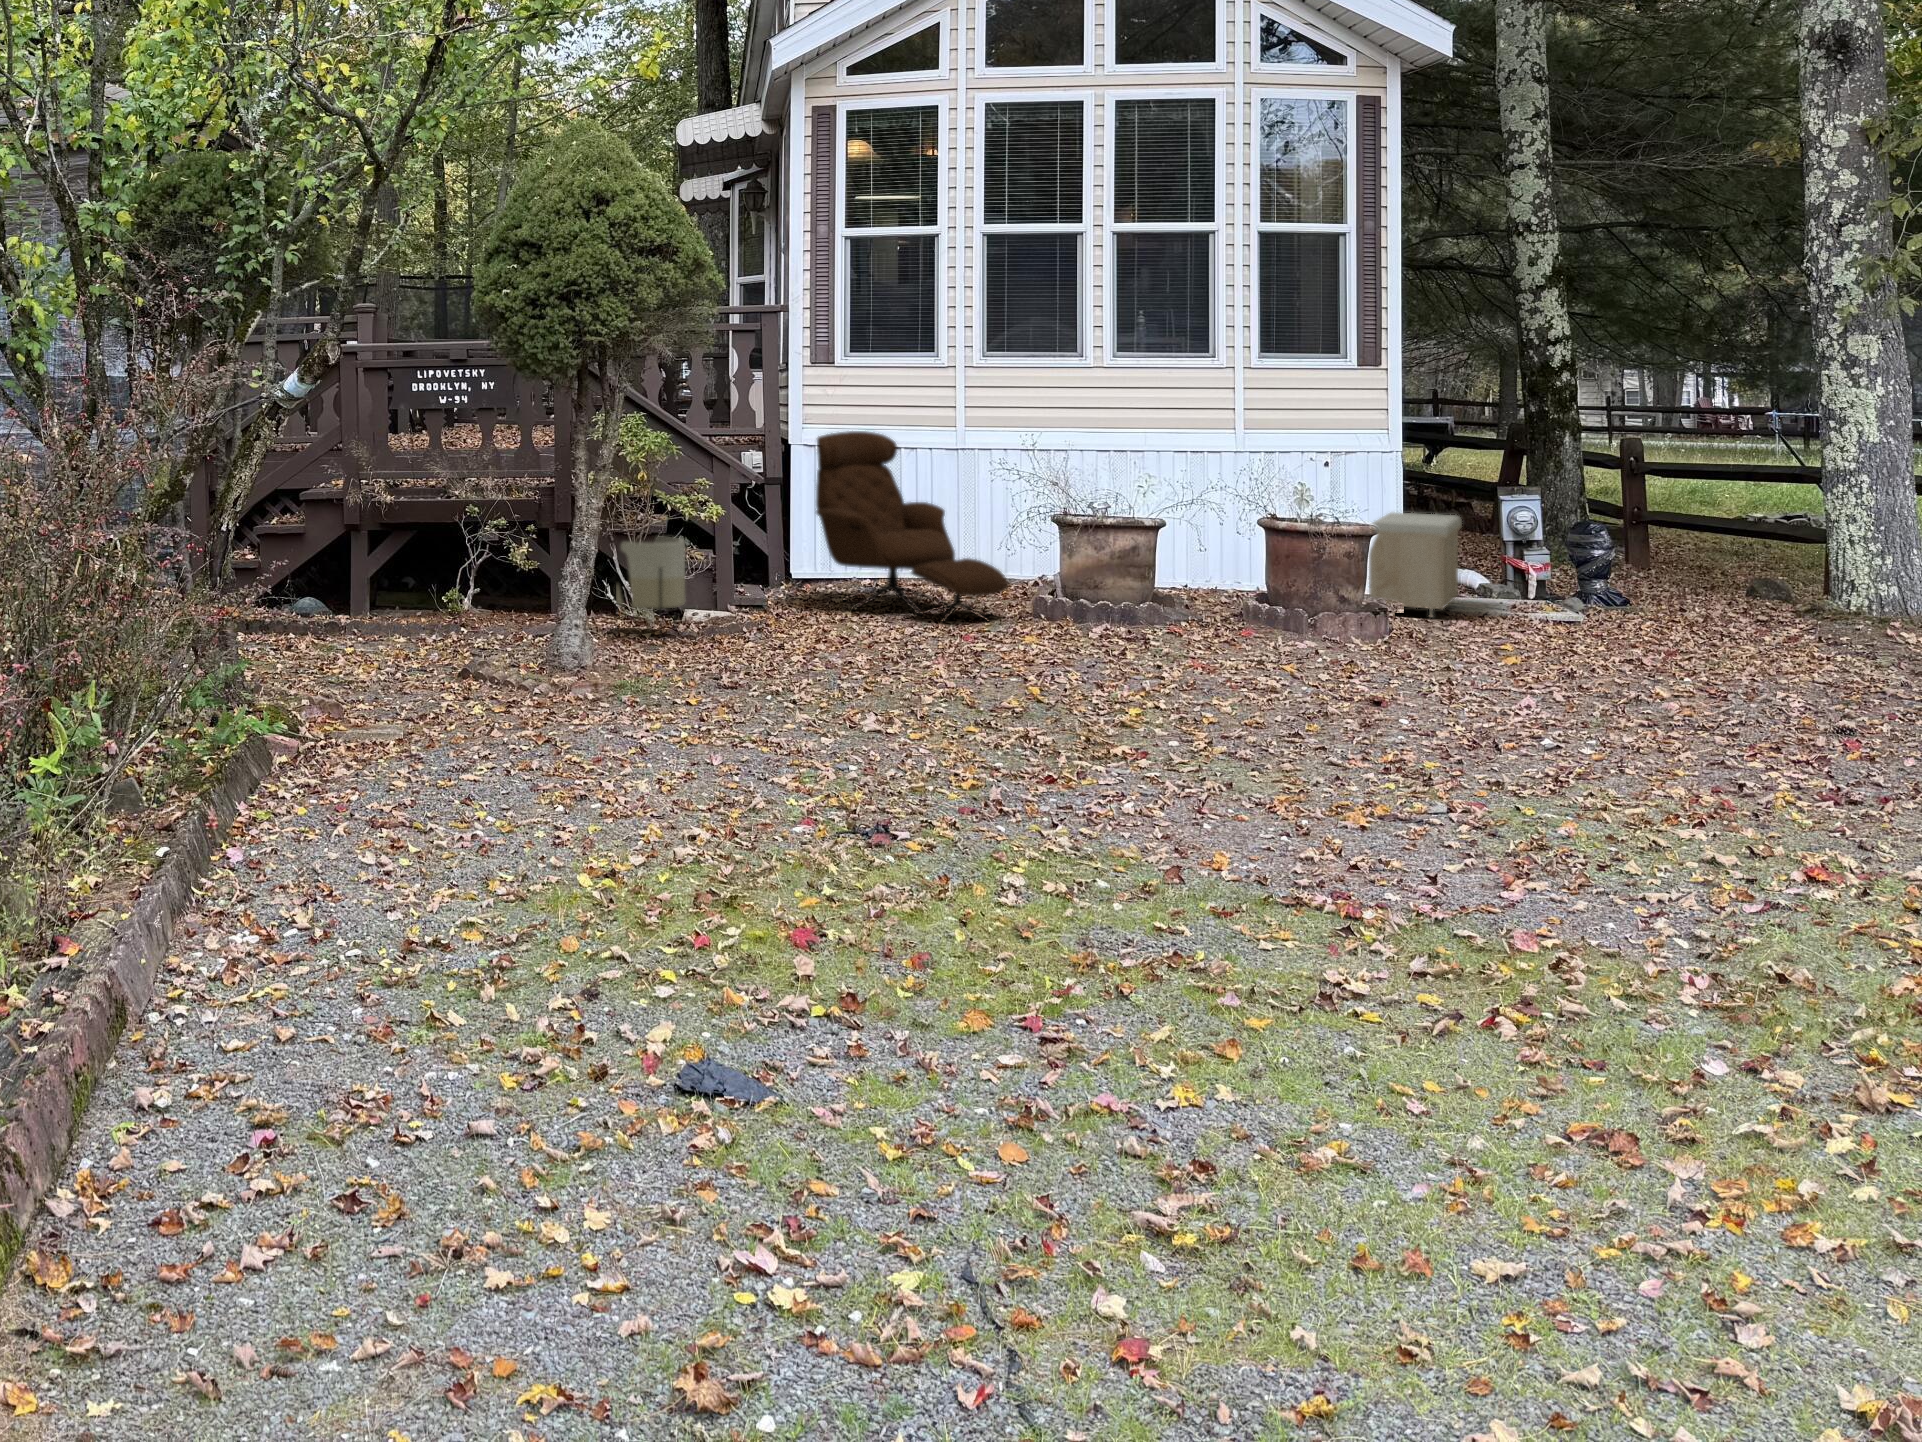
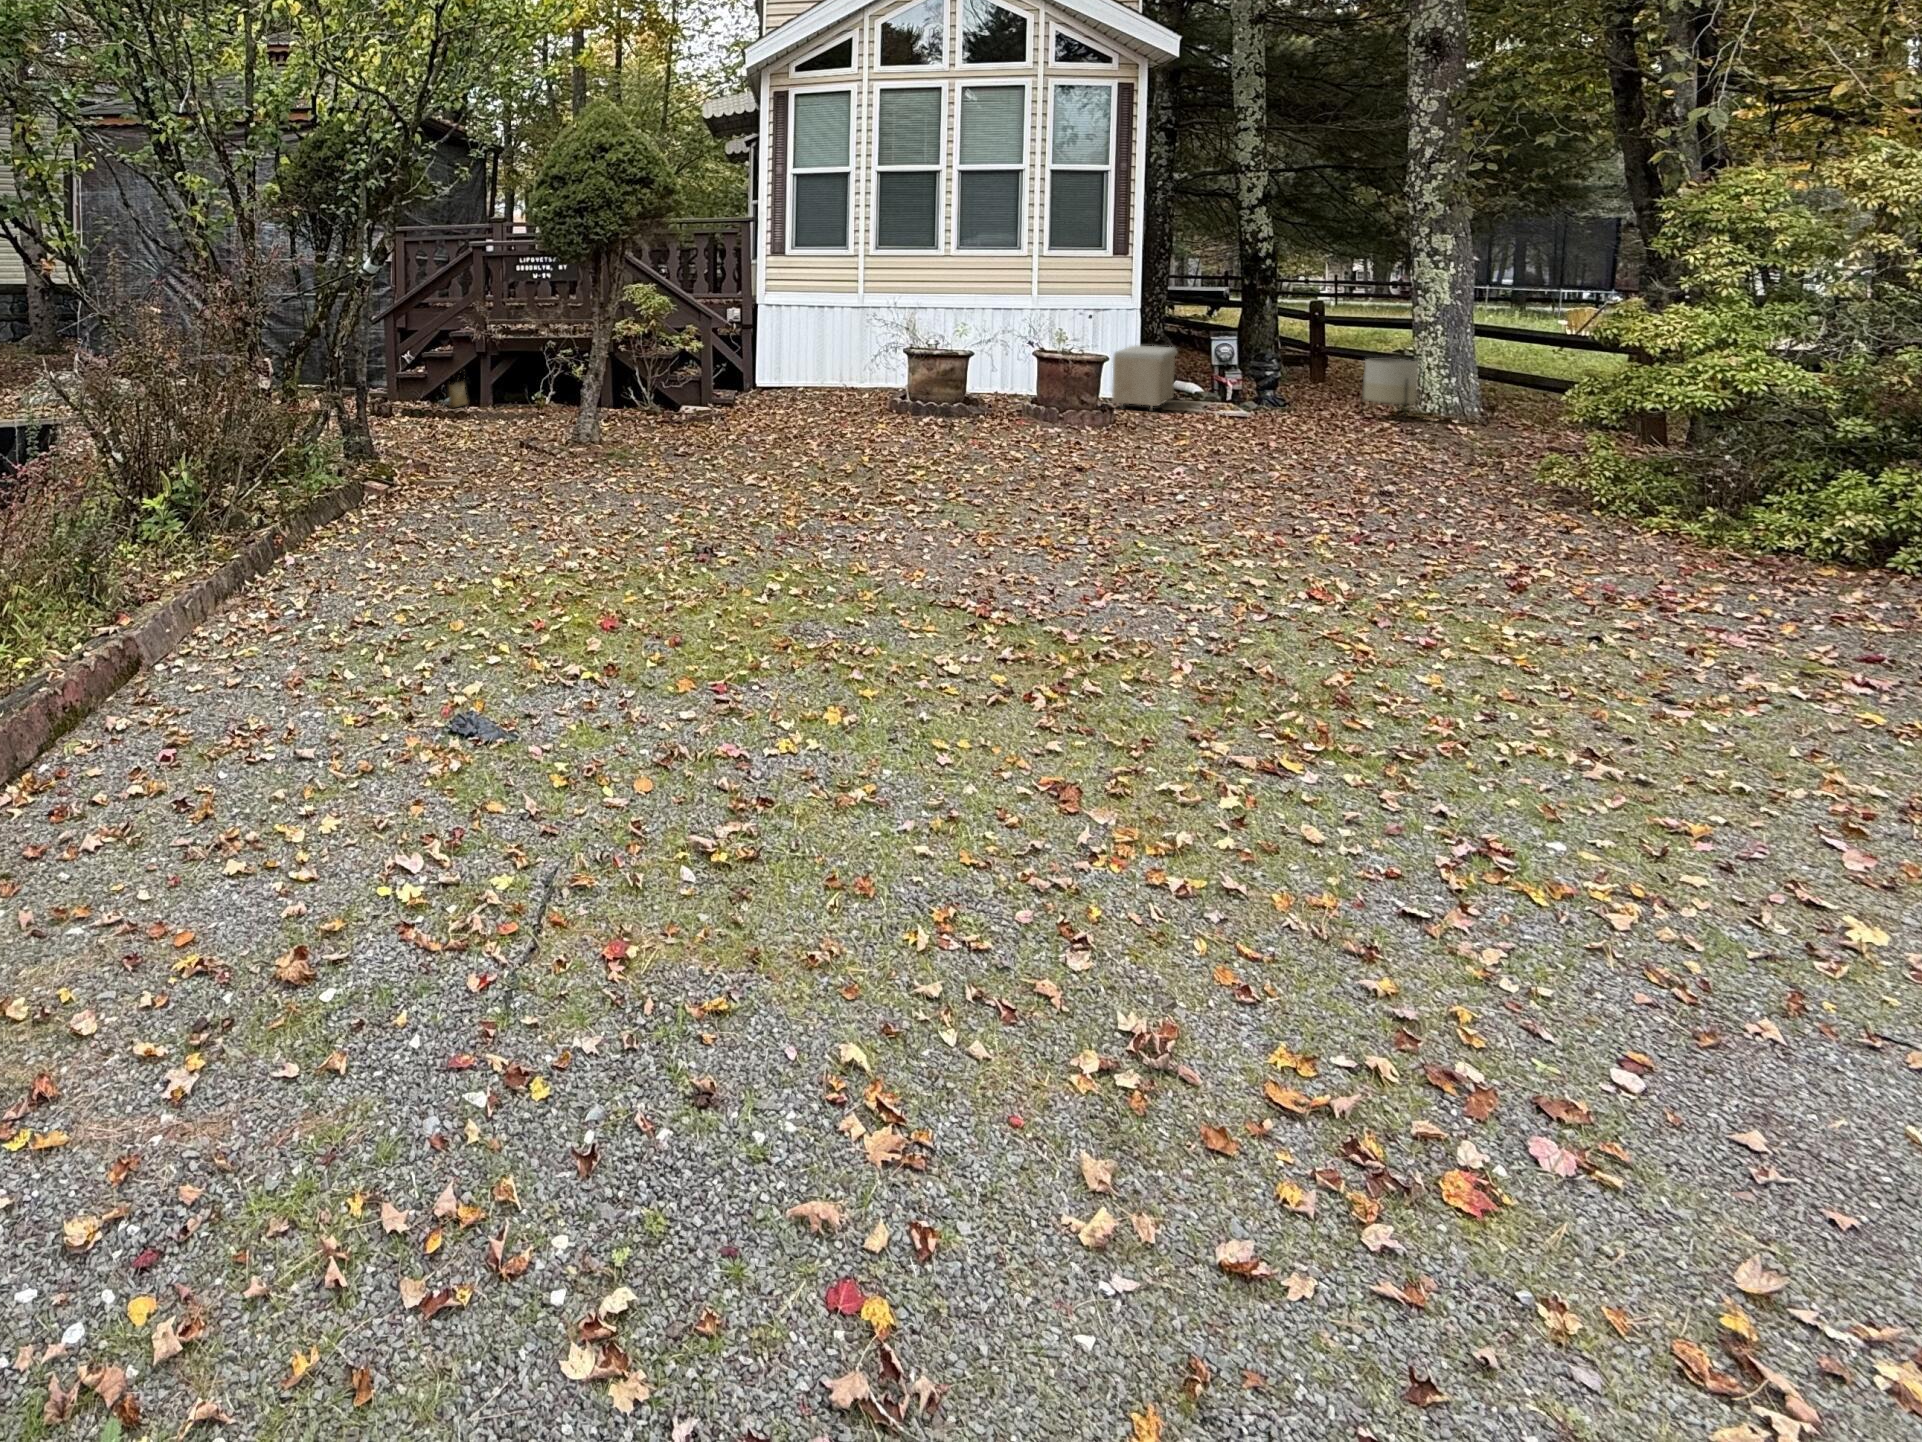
lounge chair: present [816,431,1009,621] -> none [768,295,882,410]
planter: present [615,537,685,629] -> present [1362,358,1418,405]
woven basket: none [289,558,321,625] -> present [449,381,468,408]

